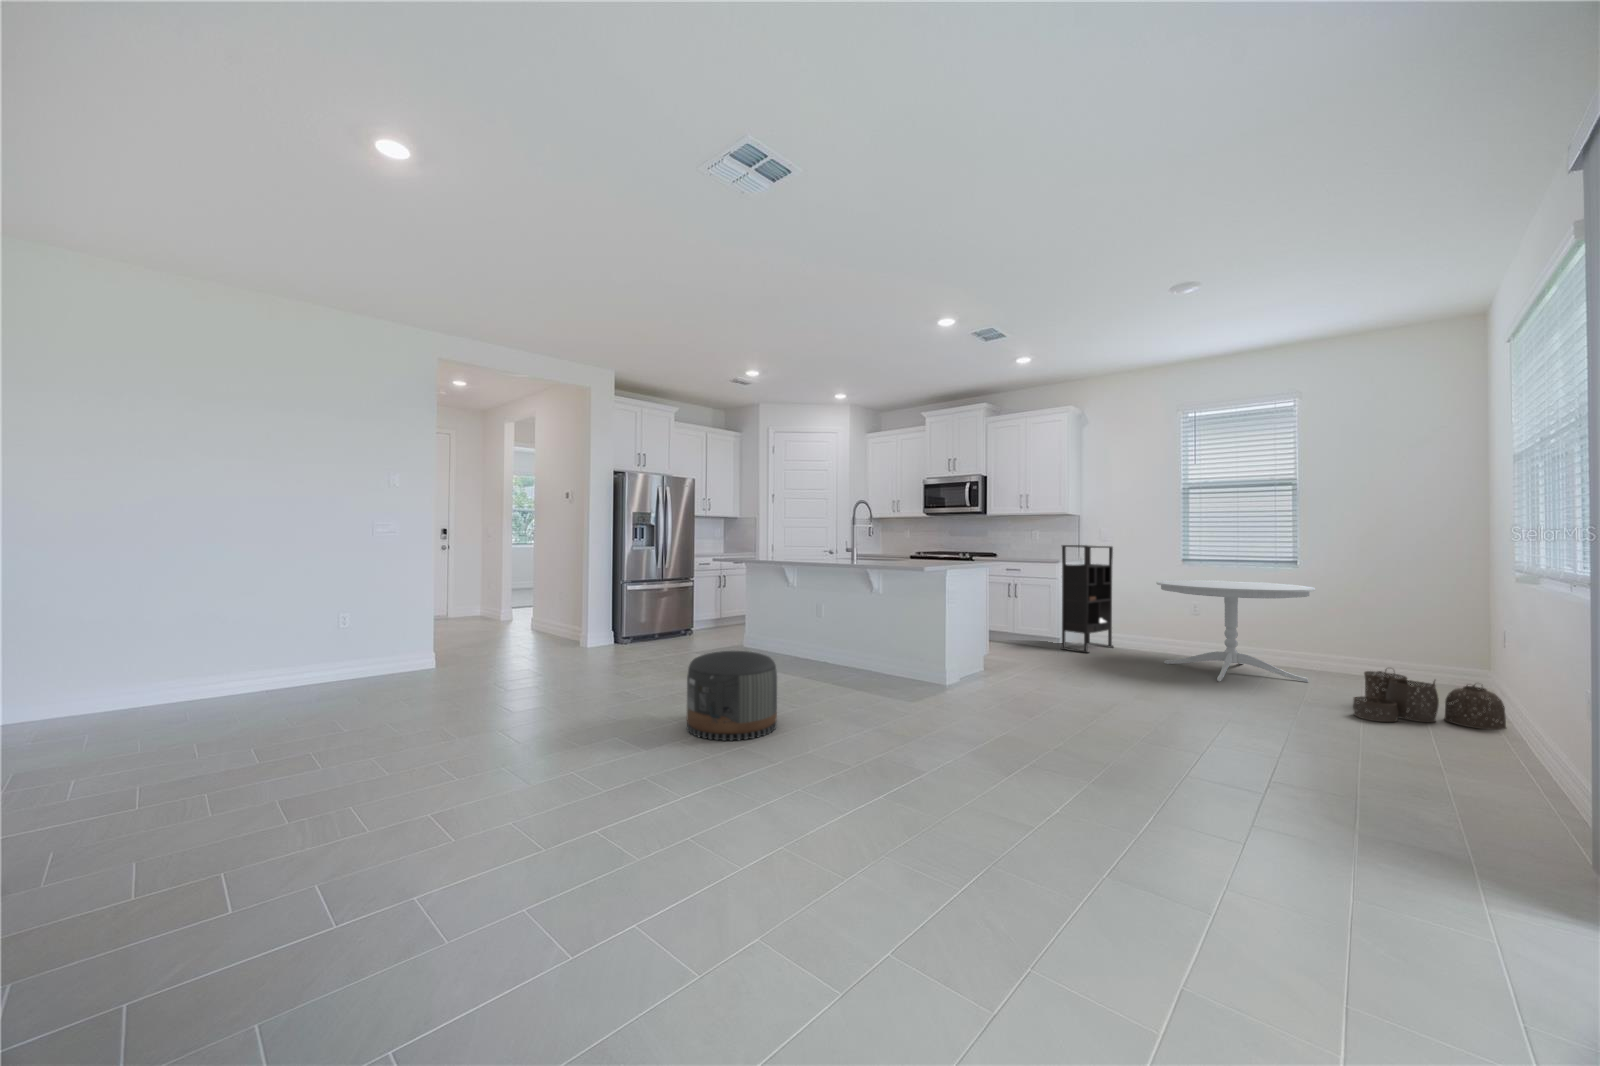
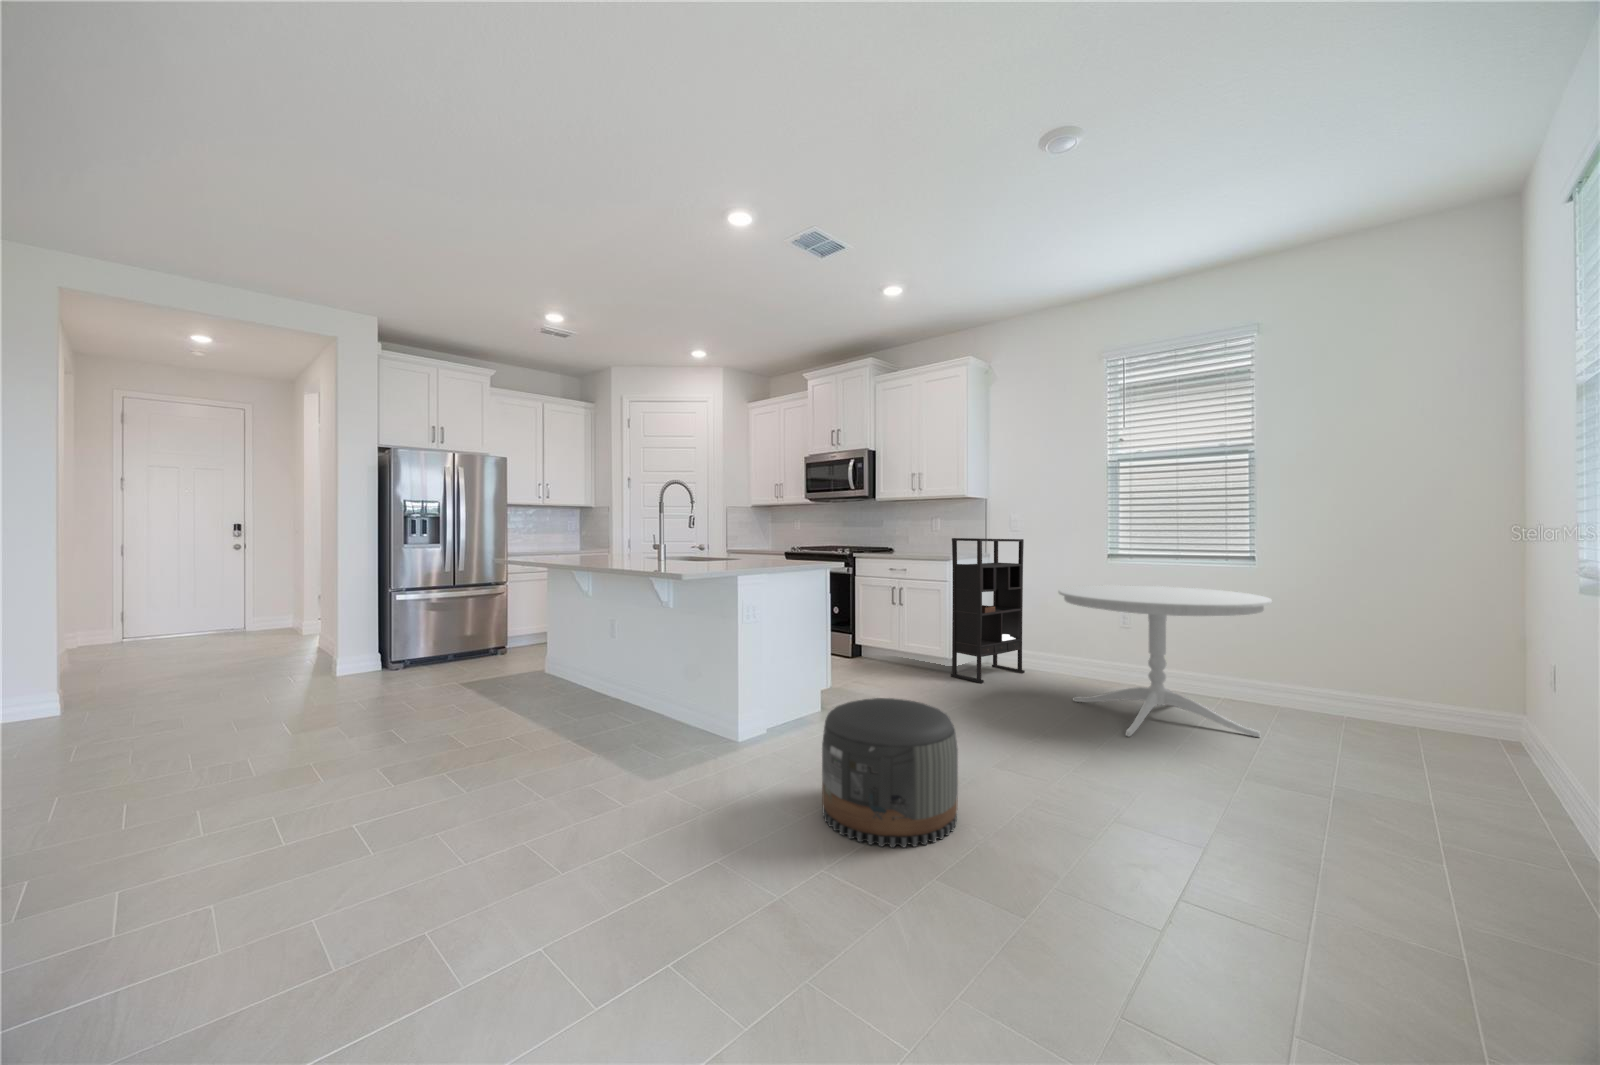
pouf: present [687,651,777,741] -> present [822,698,958,847]
woven basket: present [1353,669,1506,730] -> none [1303,730,1558,853]

